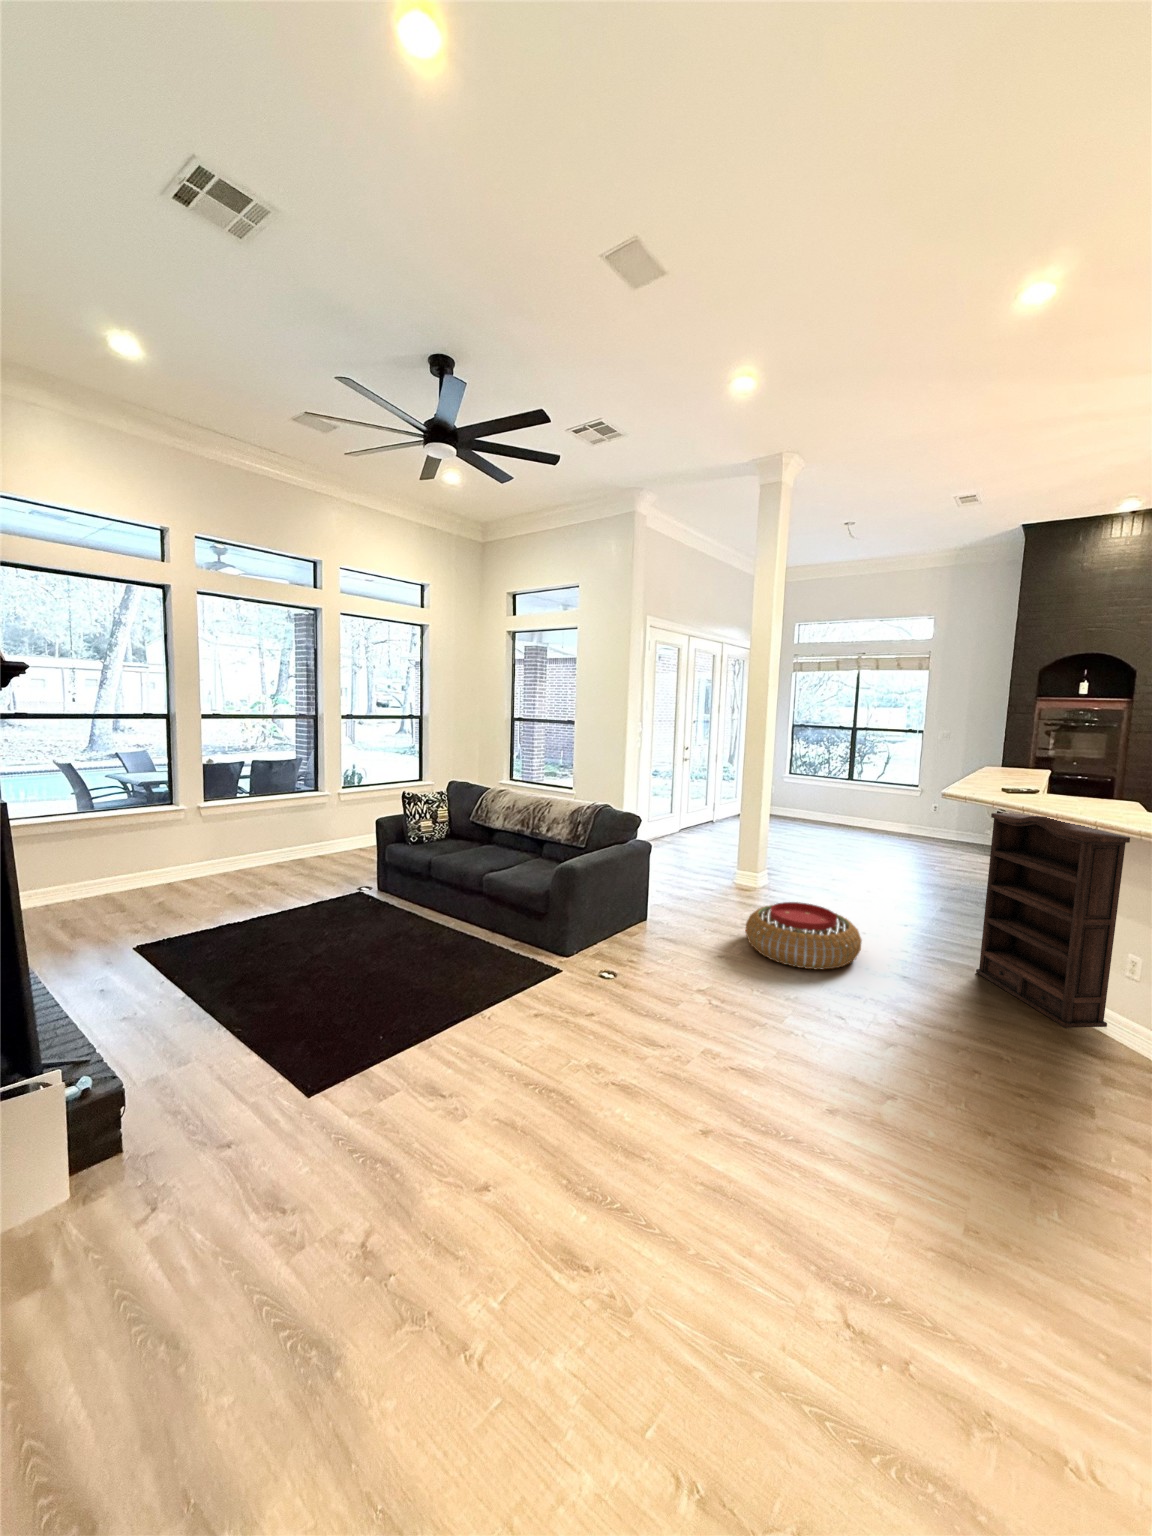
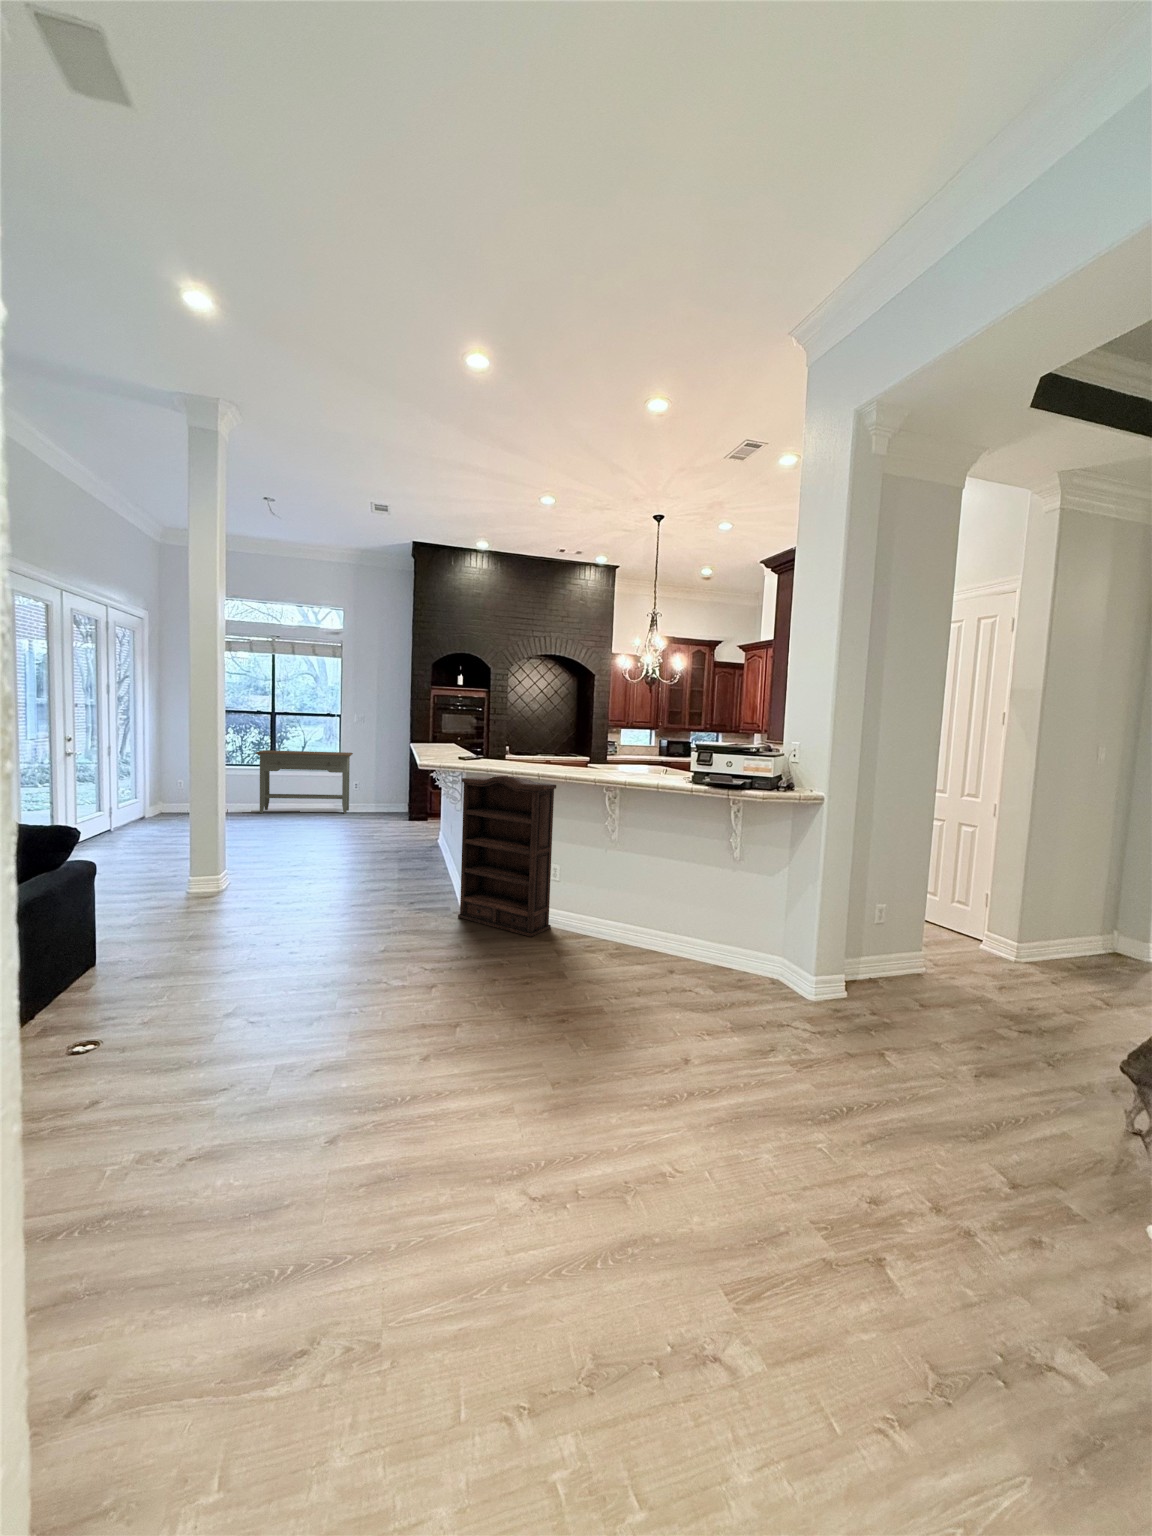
console table: none [836,762,935,832] -> present [256,750,353,814]
pouf: present [746,902,862,969] -> none [243,894,369,962]

